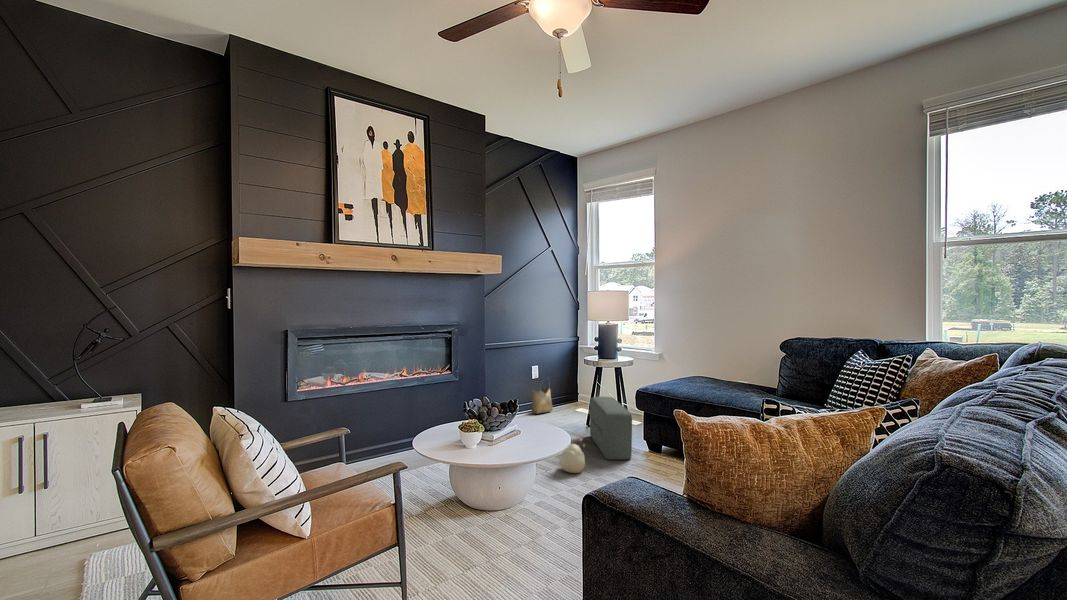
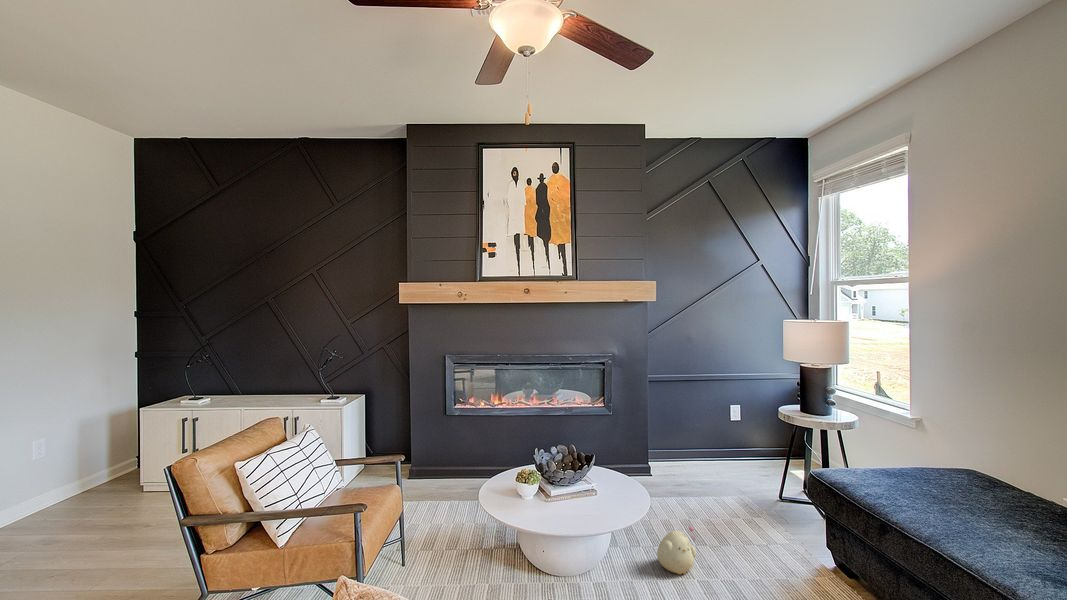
woven basket: present [531,383,553,414] -> none [729,420,762,466]
pouf: present [590,397,632,460] -> none [744,467,803,578]

